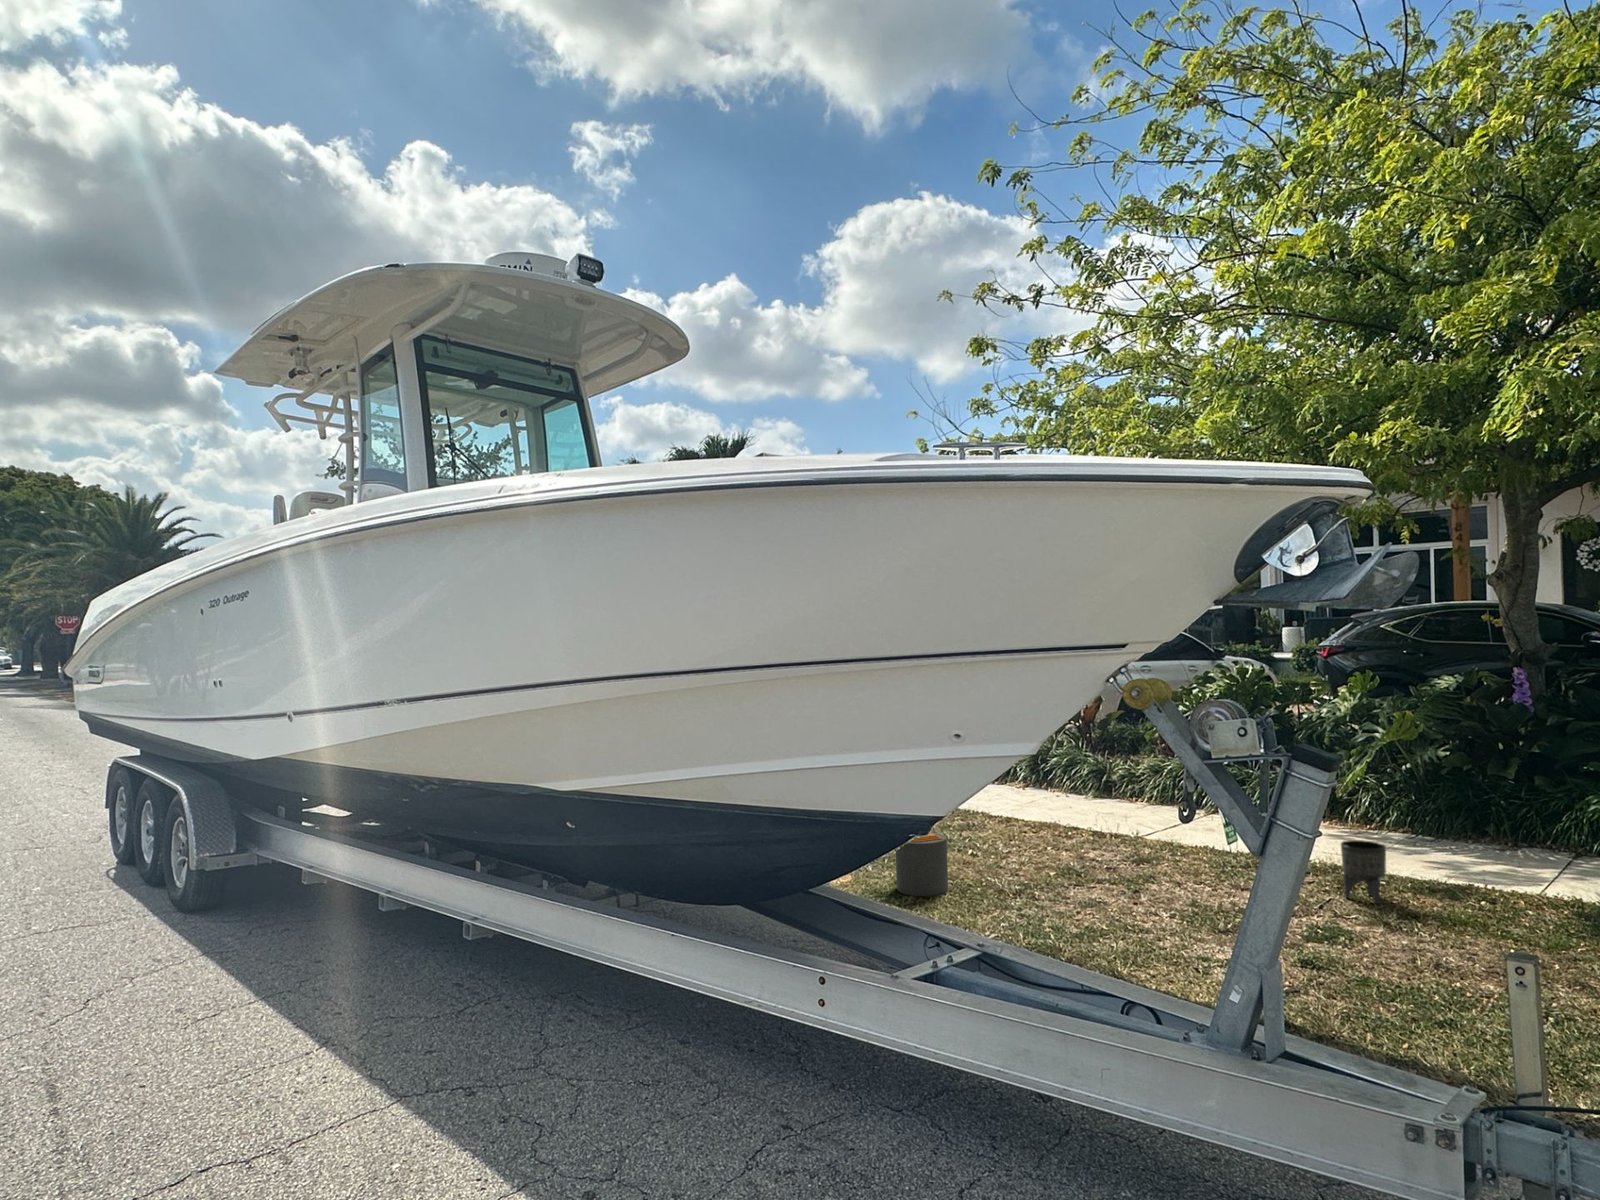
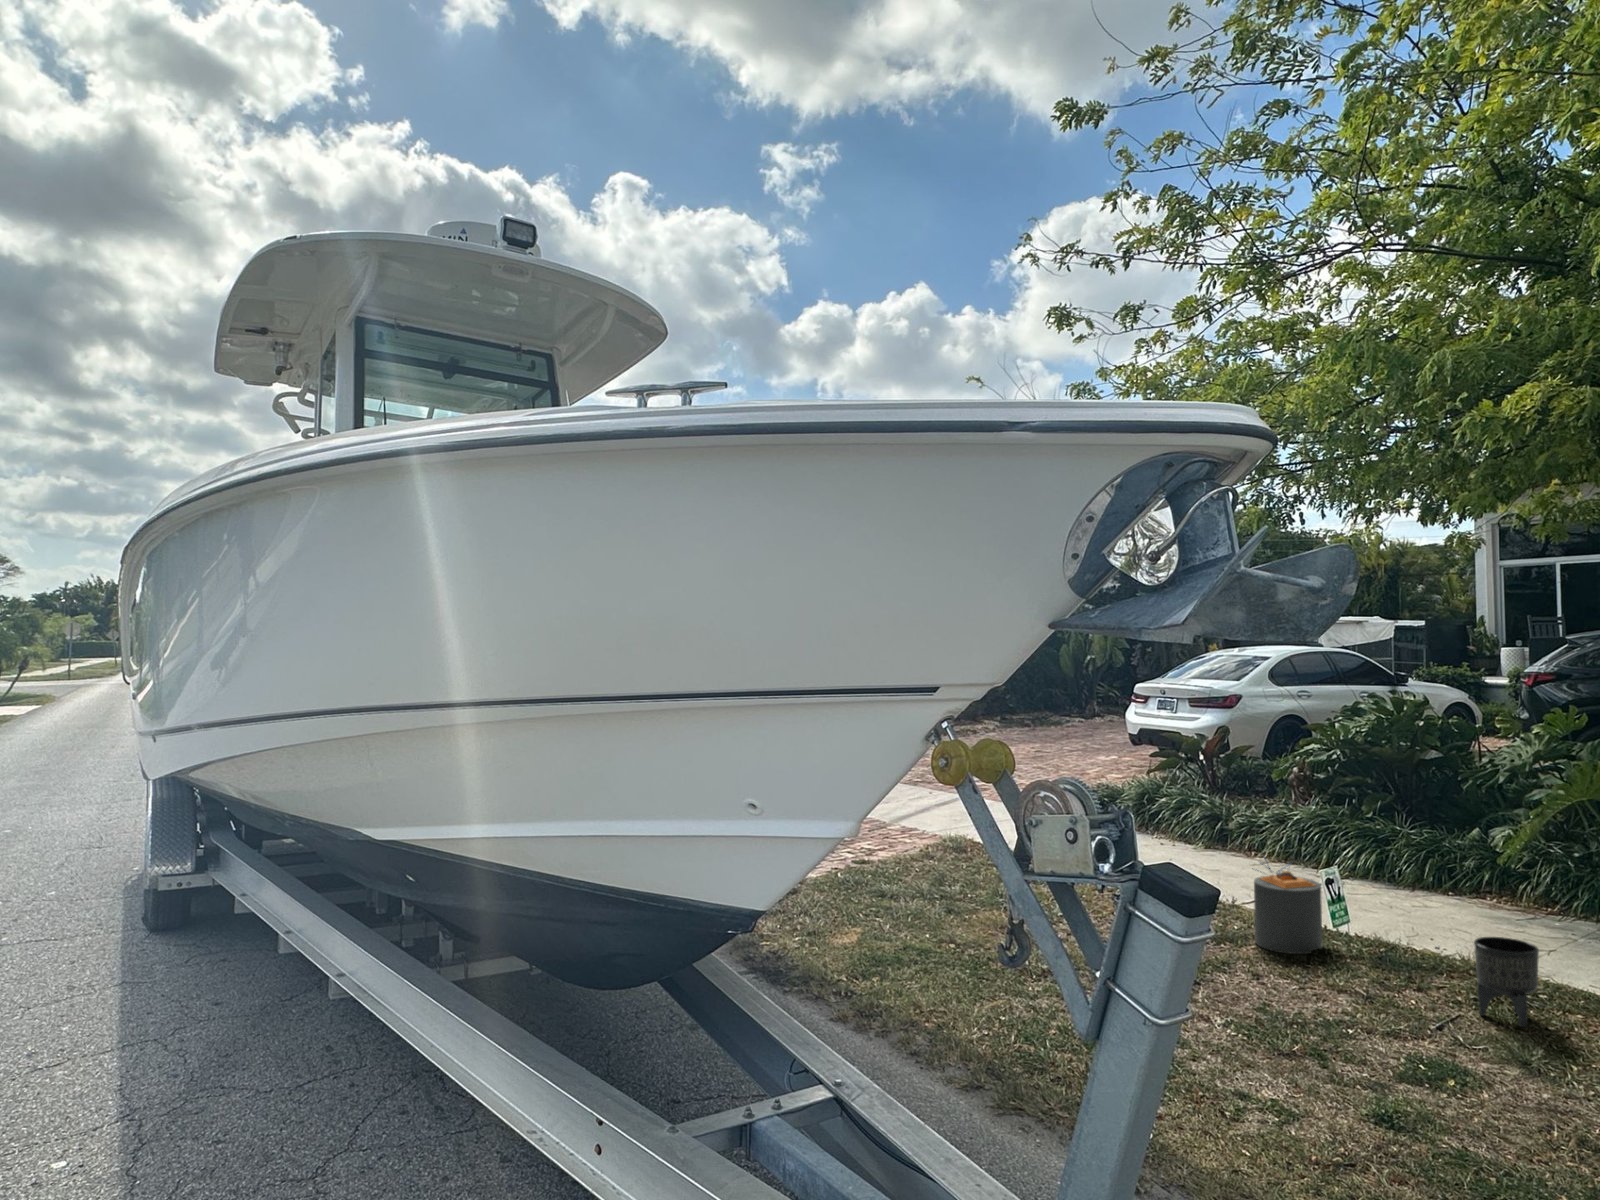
trash can: present [896,832,948,896] -> present [1252,864,1322,954]

